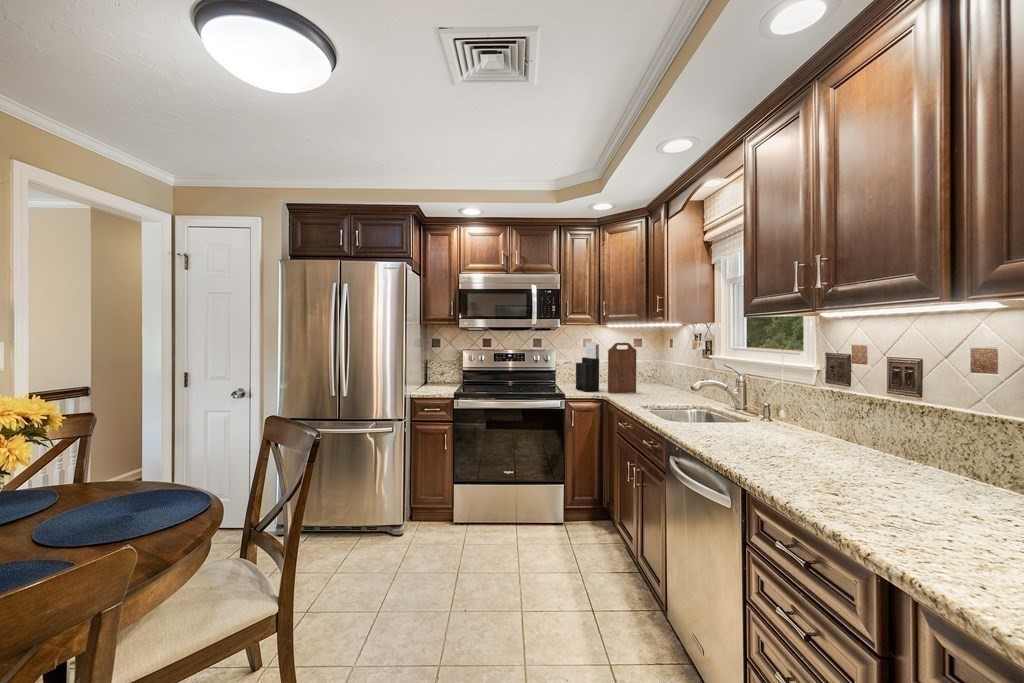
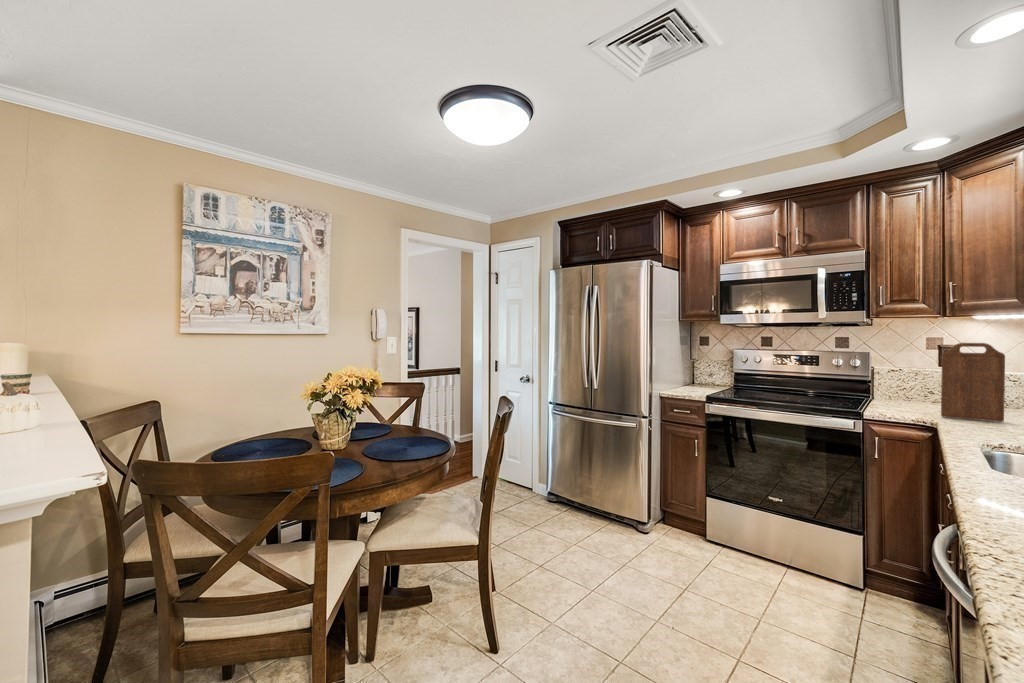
knife block: present [576,342,599,391] -> none [889,341,928,413]

